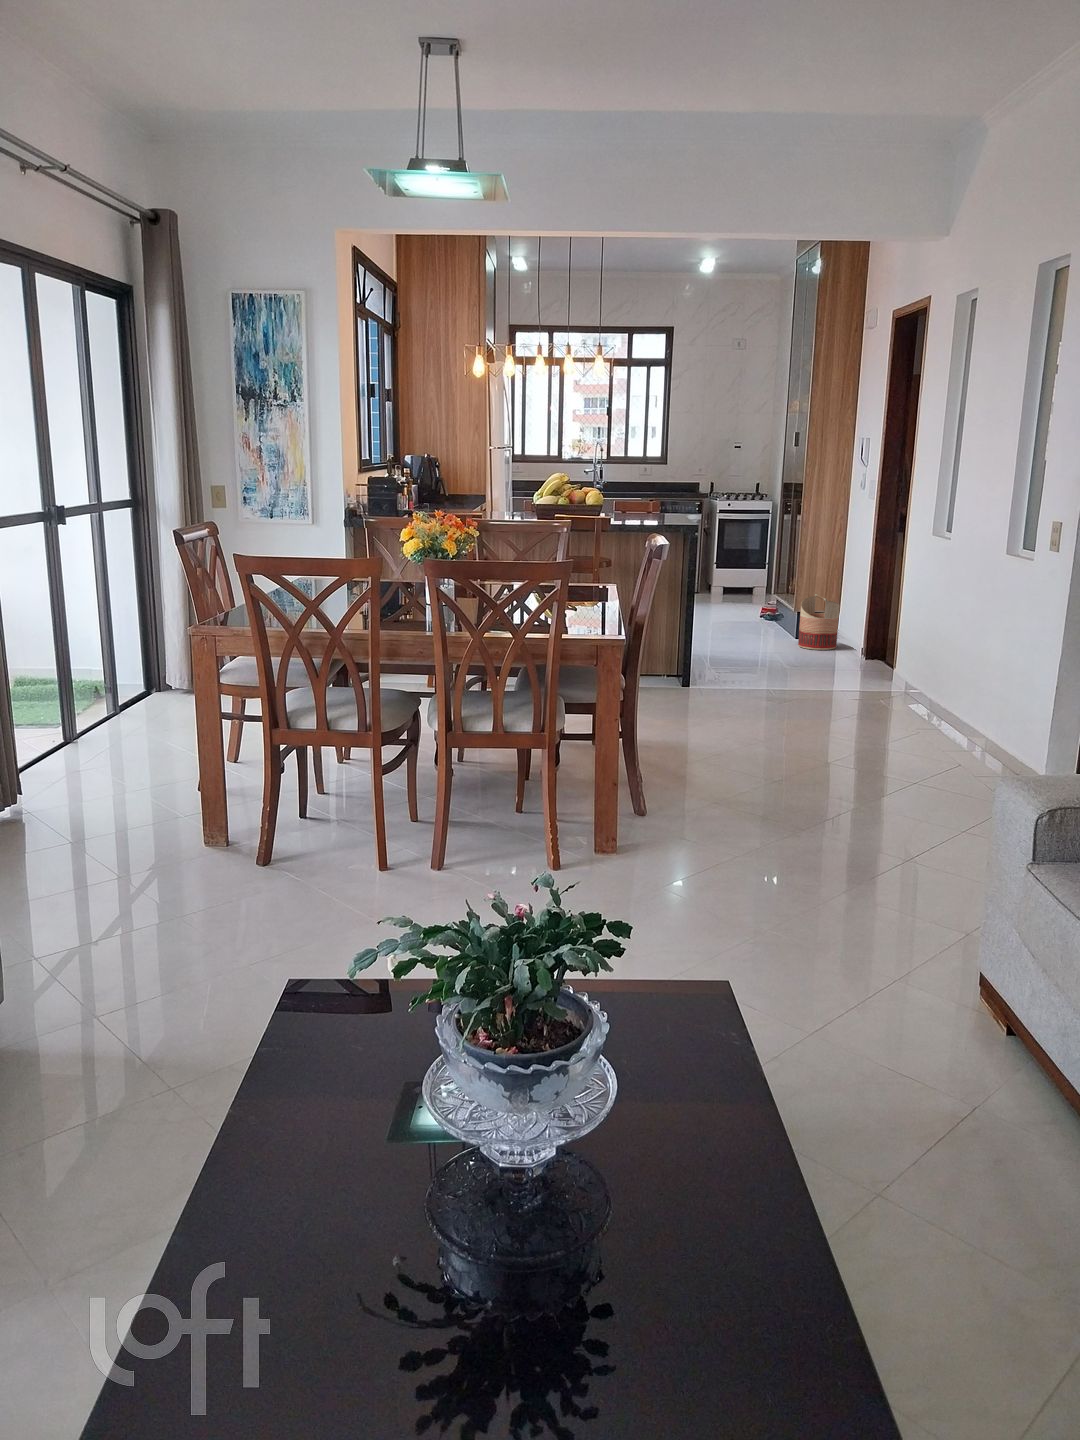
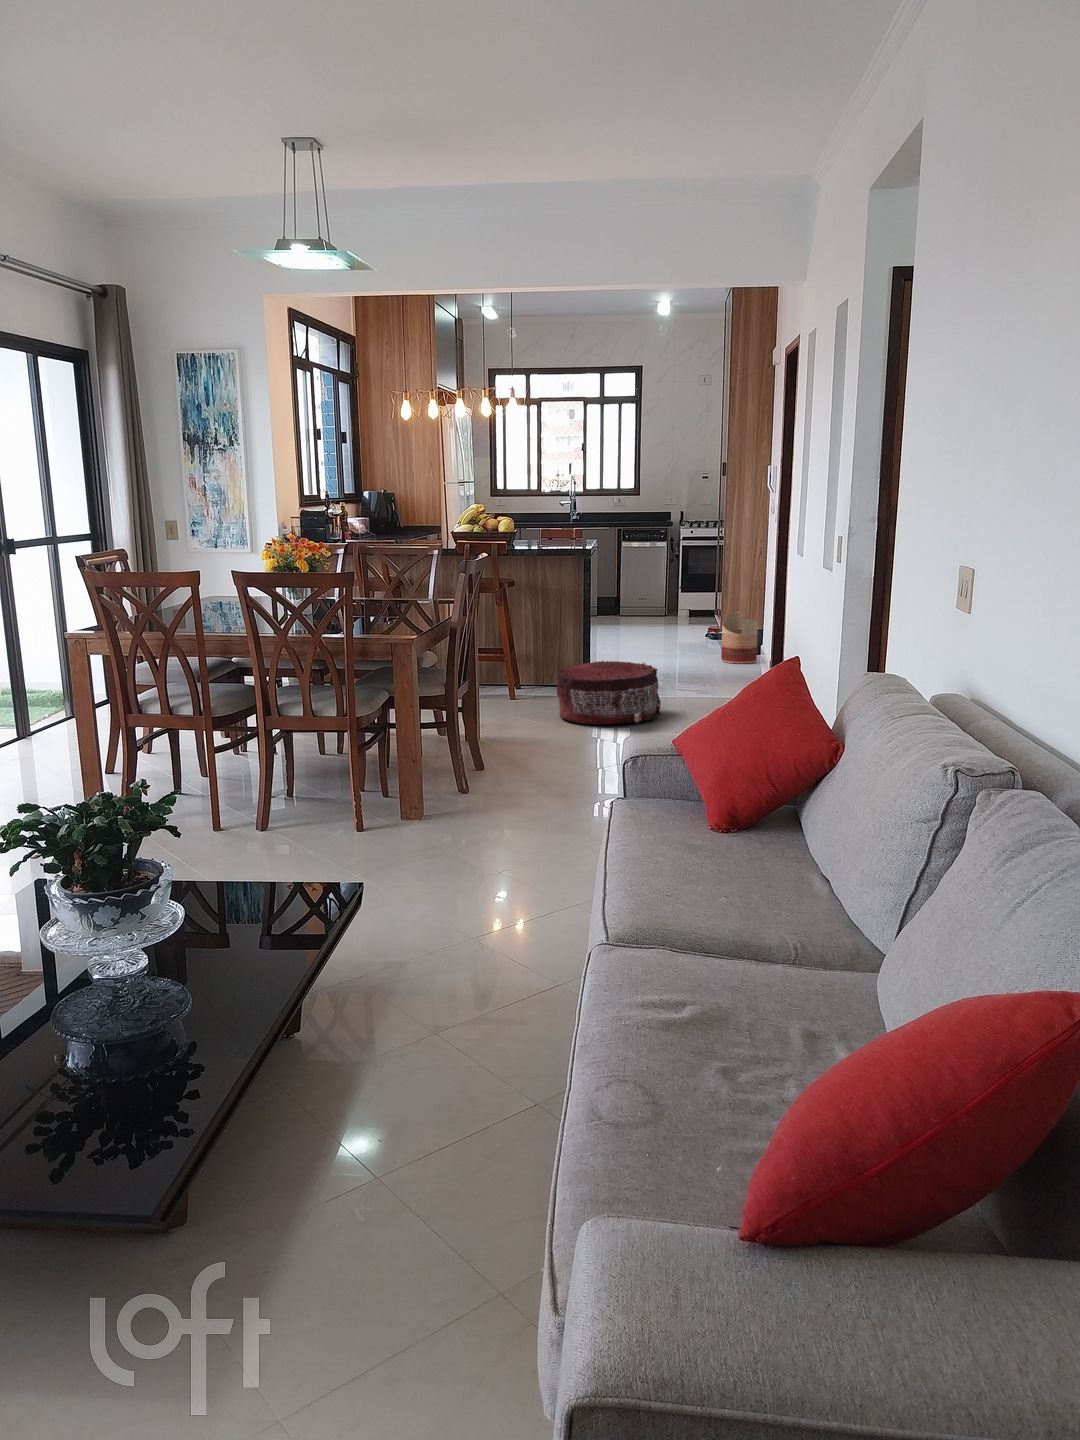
pouf: none [673,651,791,724] -> present [556,661,661,724]

